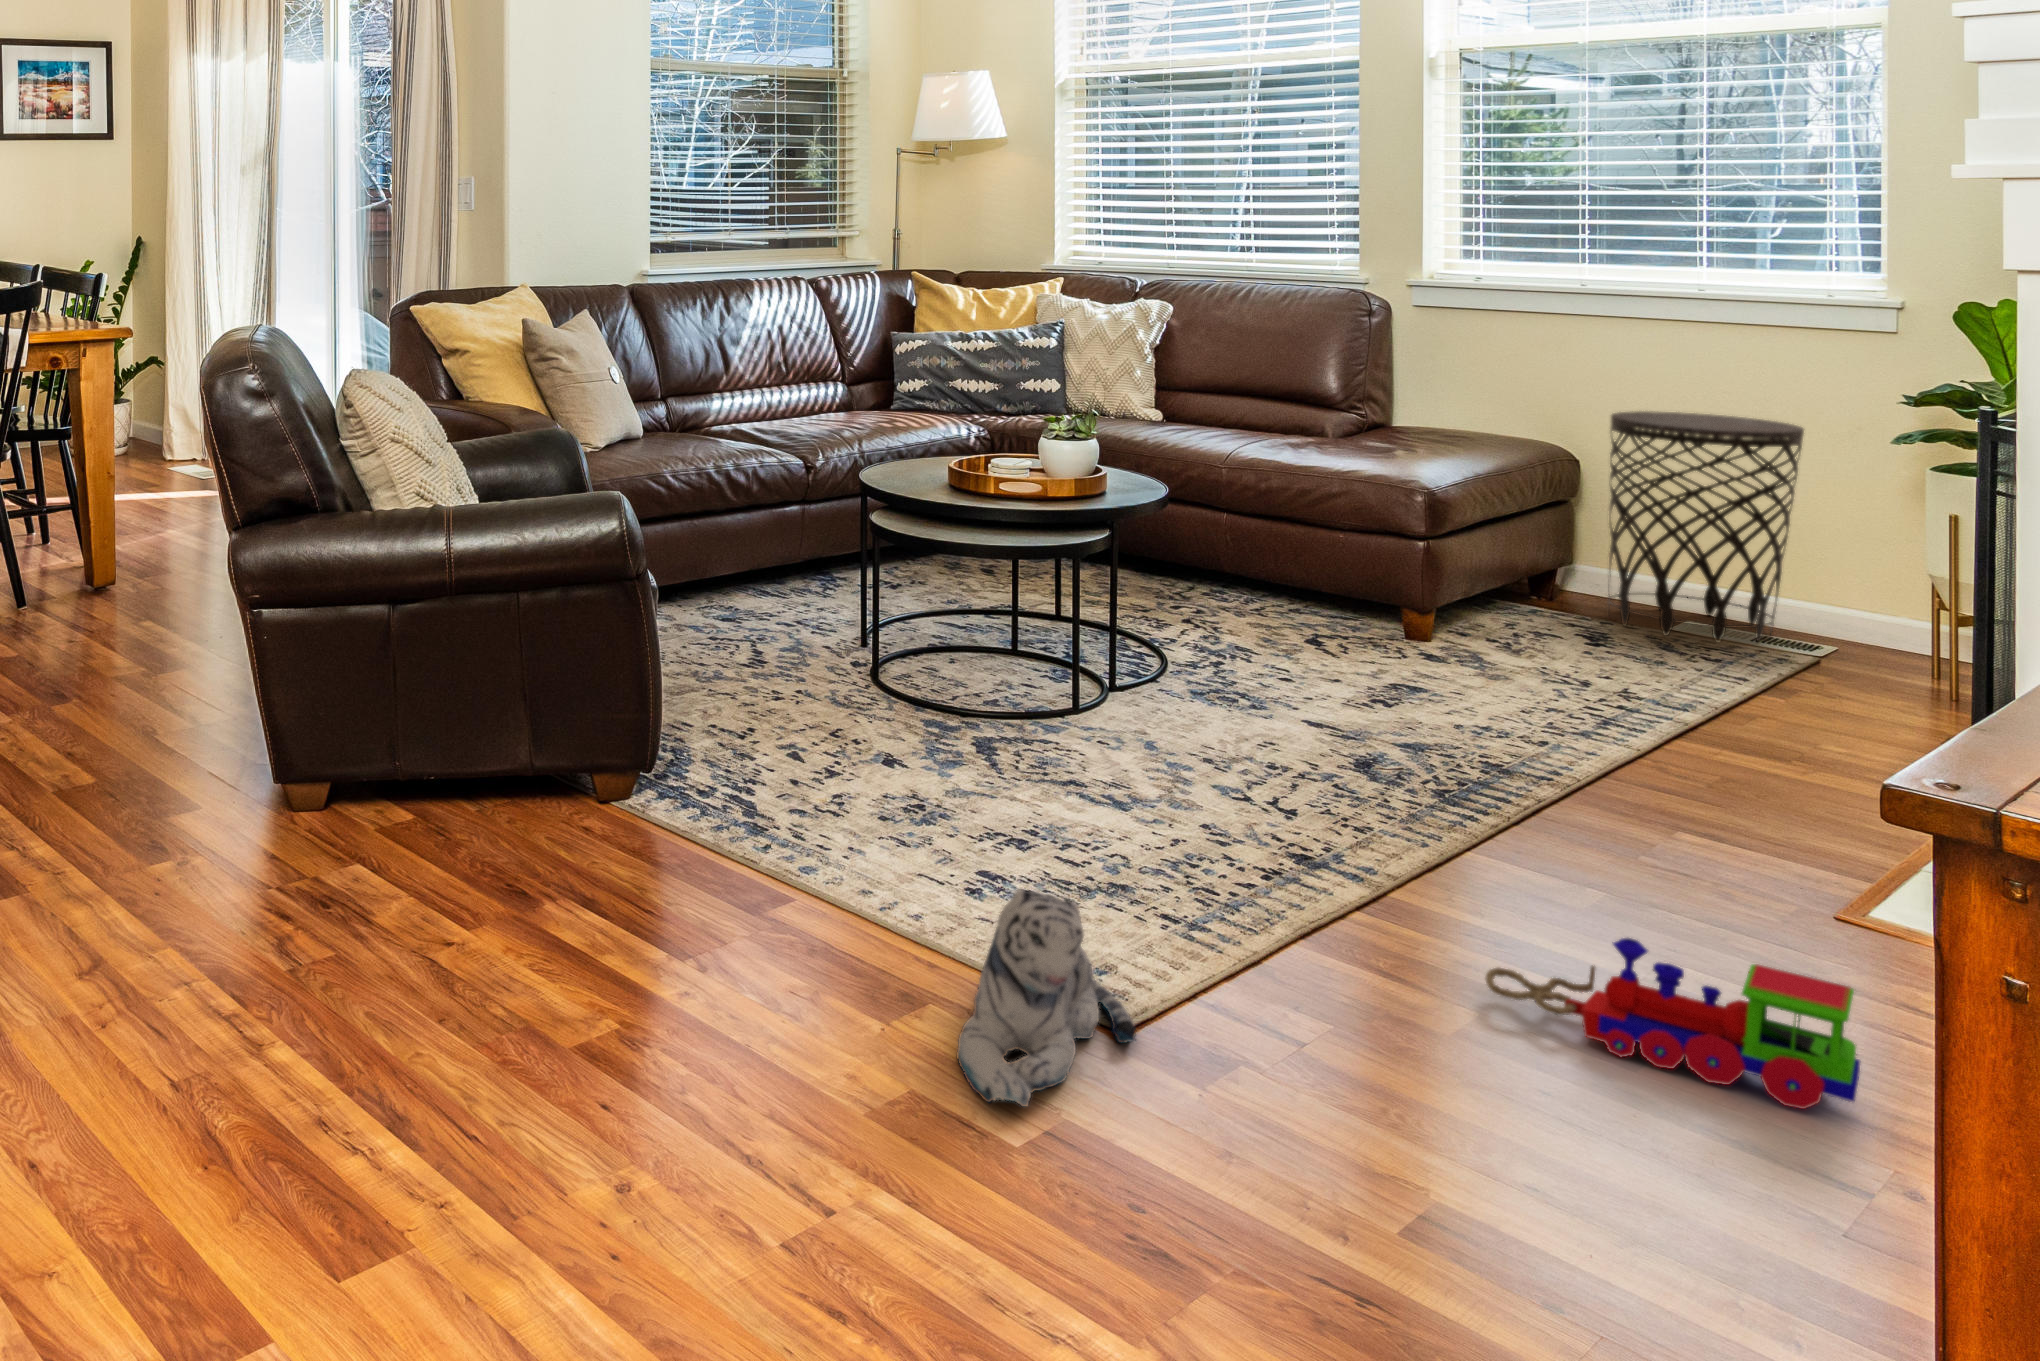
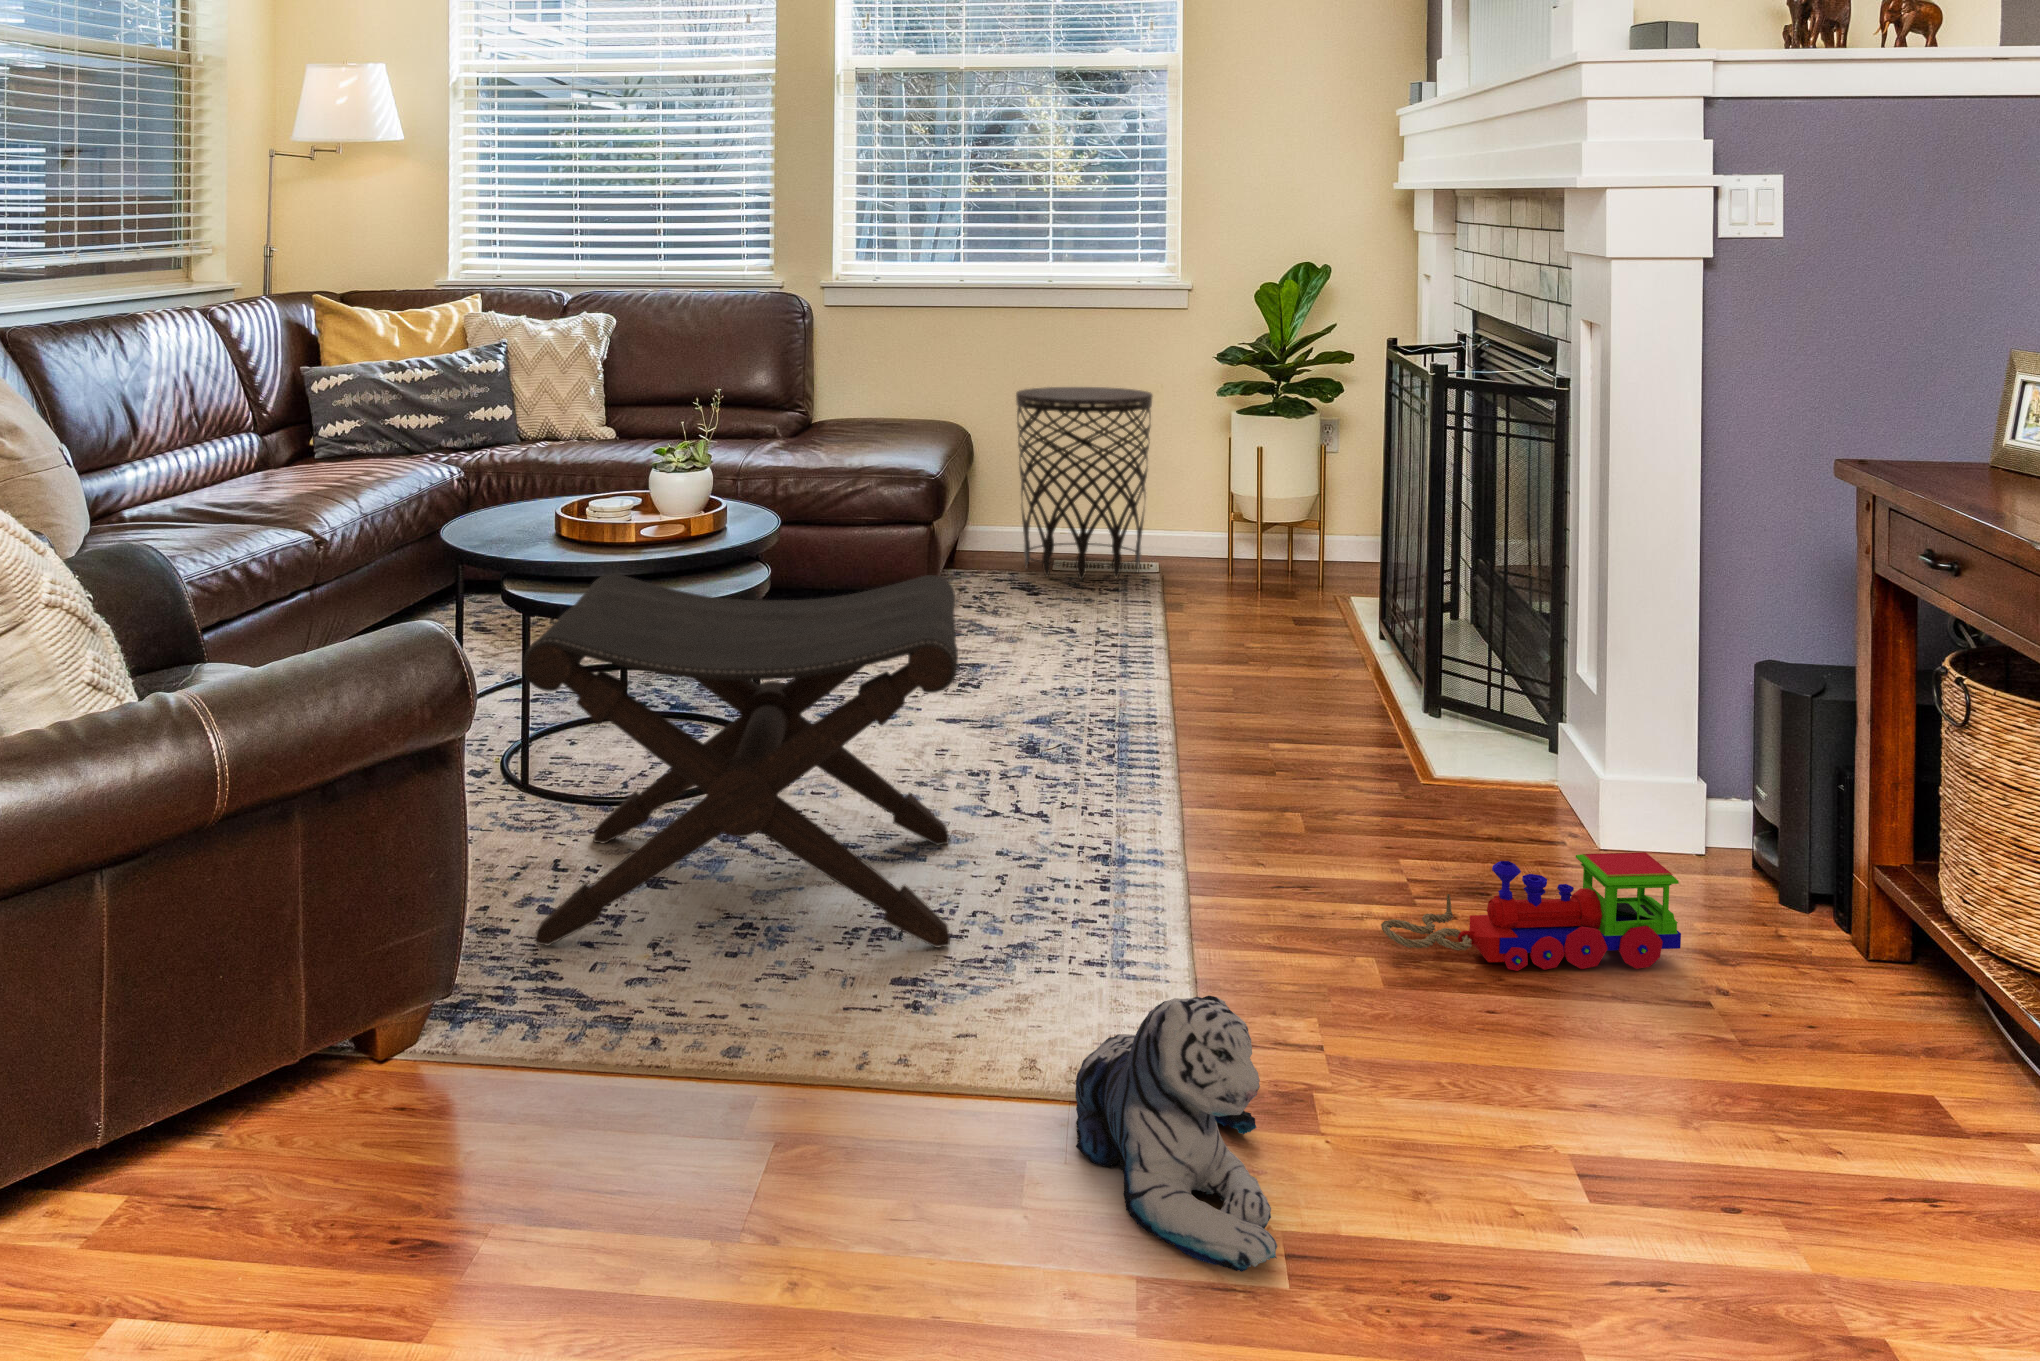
footstool: none [760,508,1192,862] -> present [523,574,958,948]

